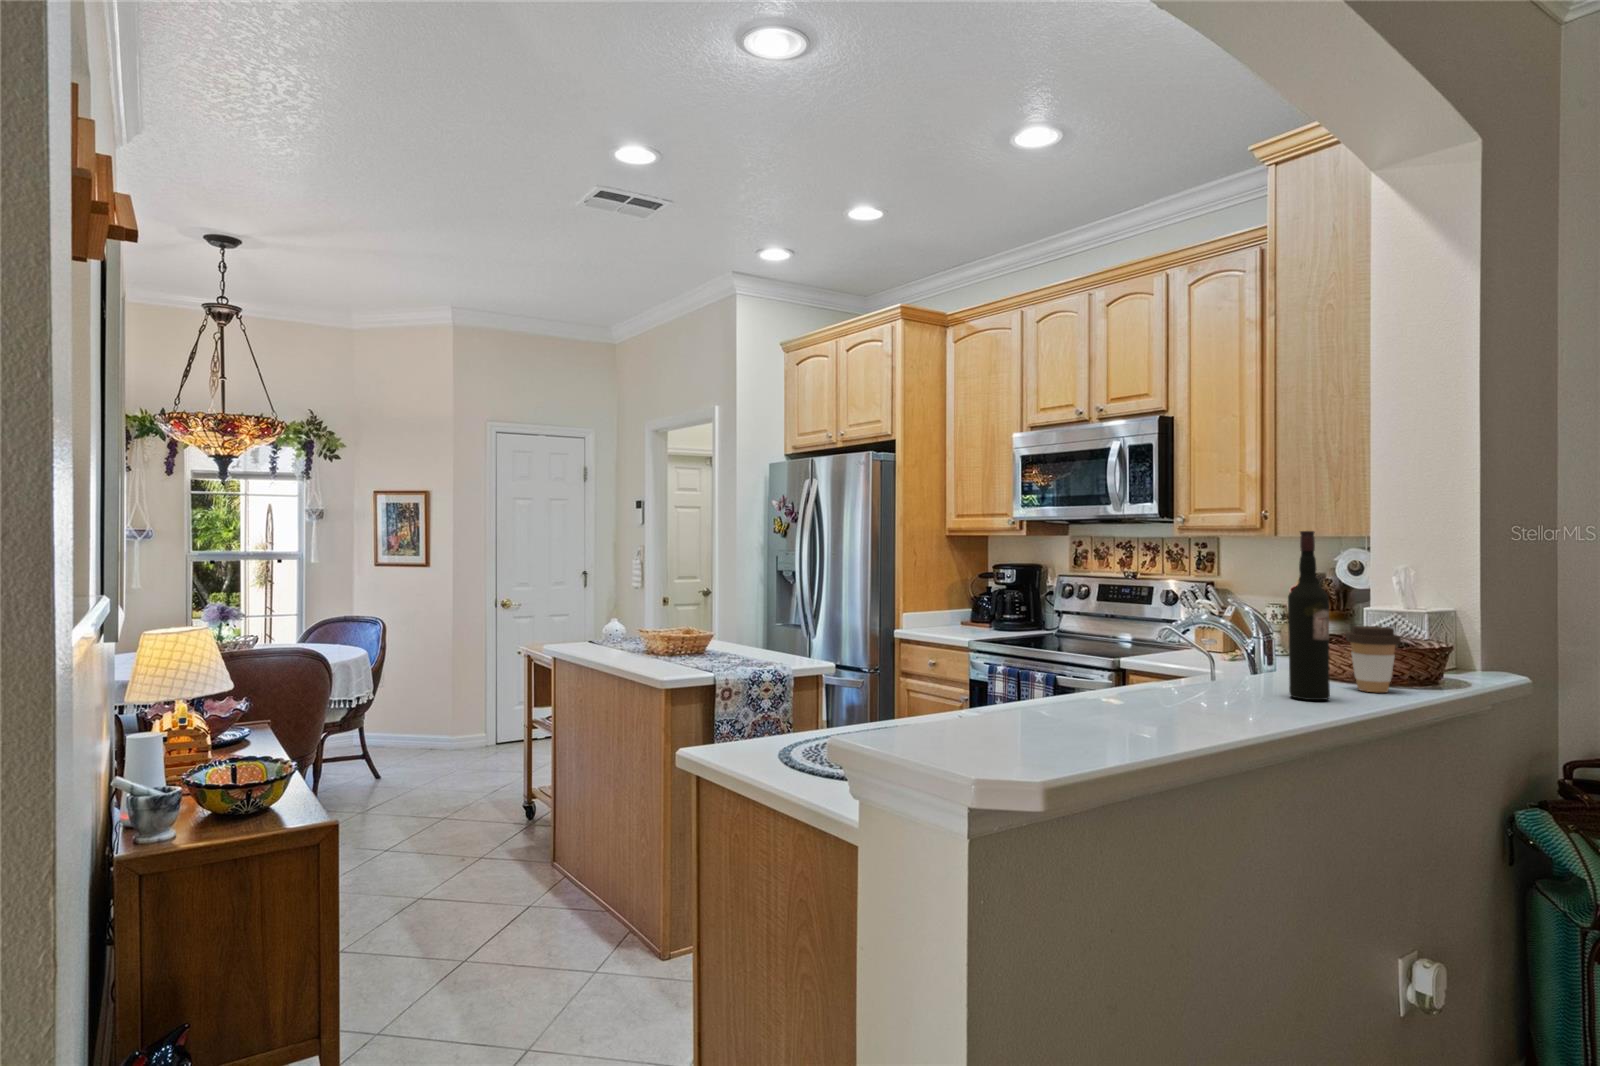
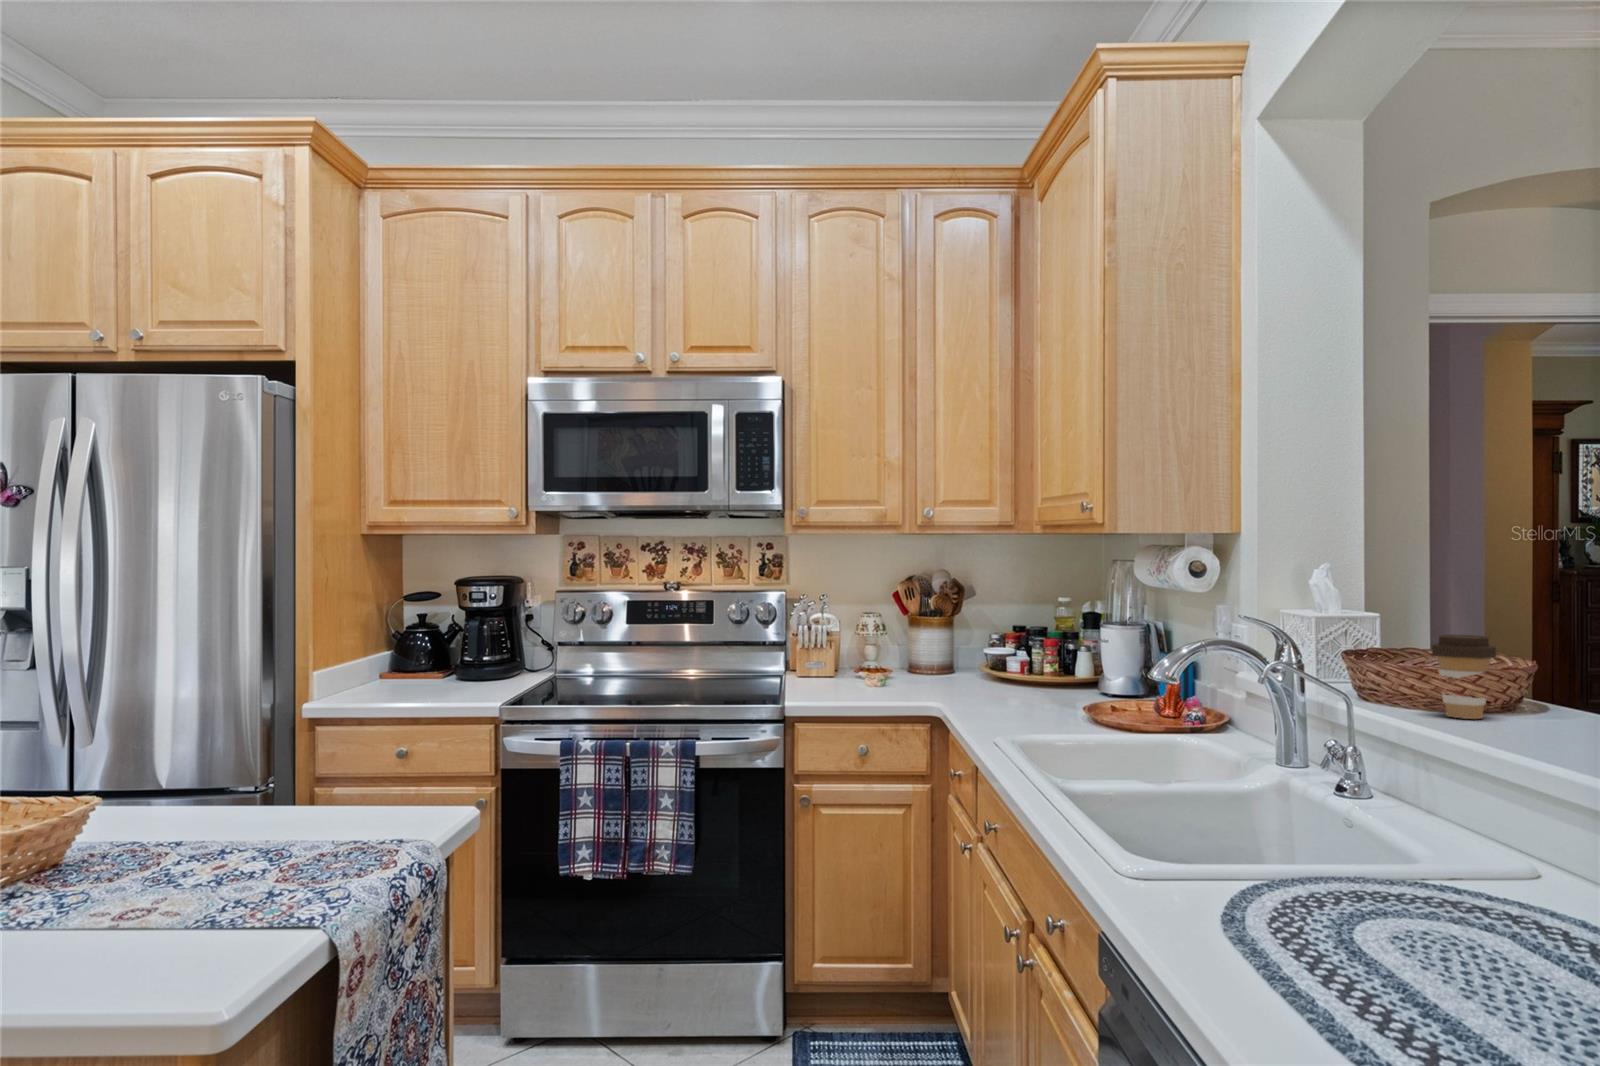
wine bottle: present [1288,531,1330,700] -> none [1495,510,1556,741]

